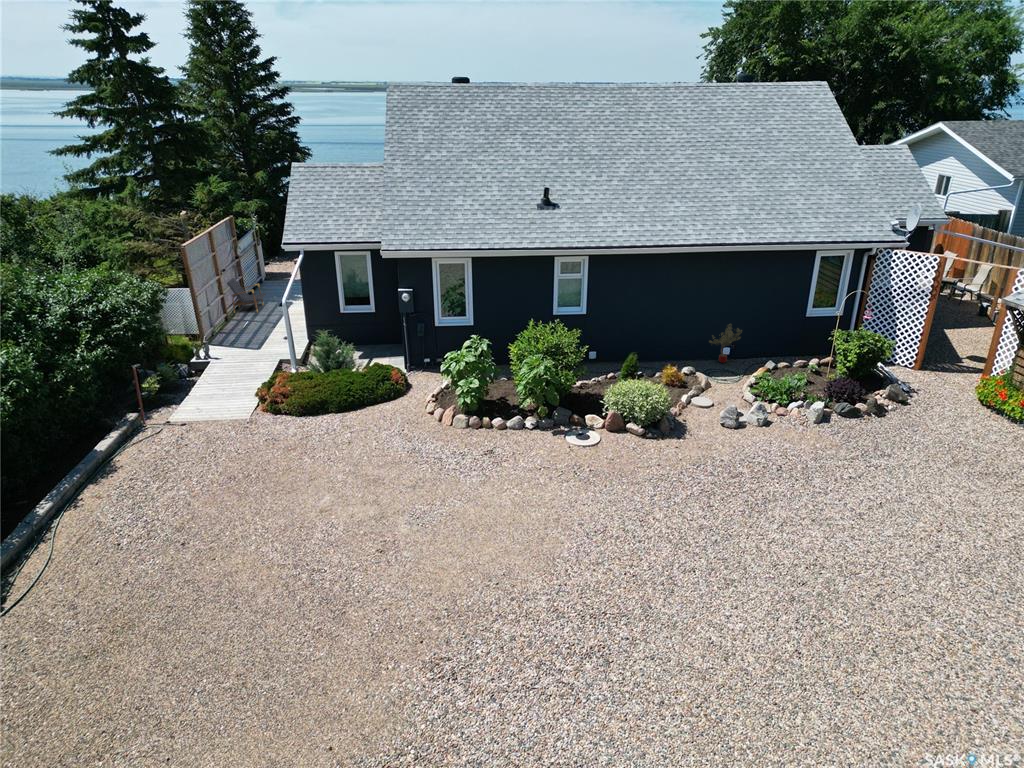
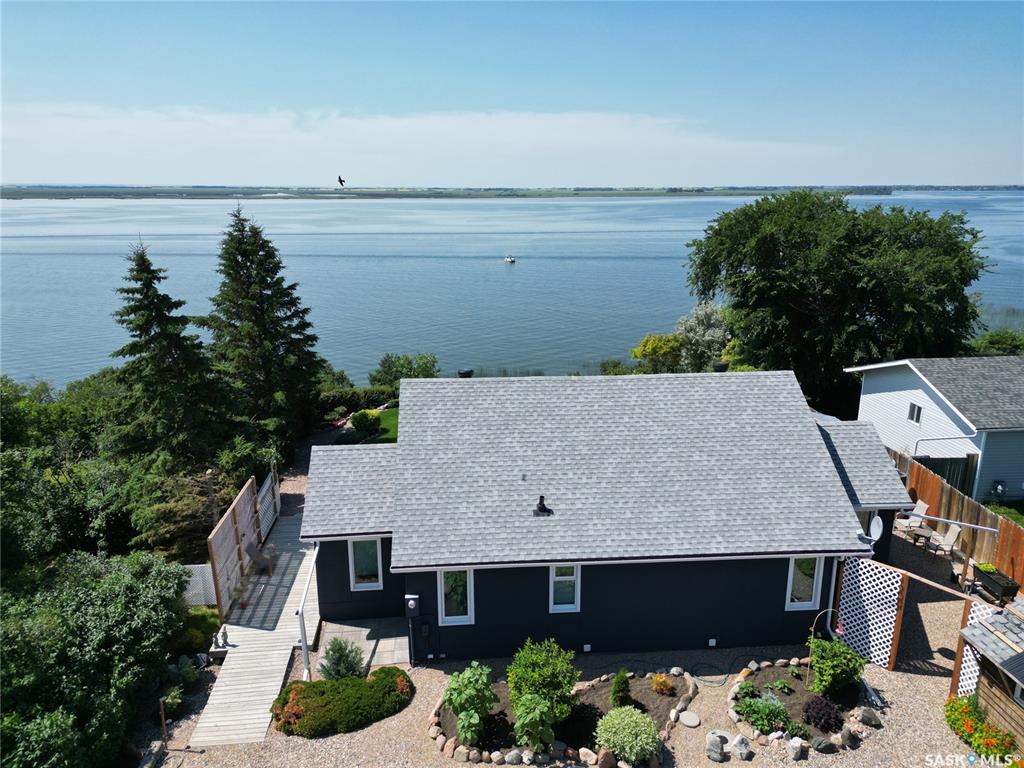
potted tree: present [709,324,742,363] -> present [233,576,249,608]

